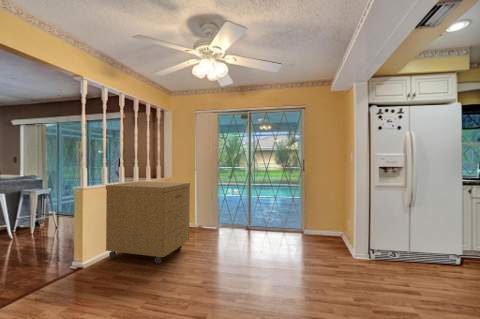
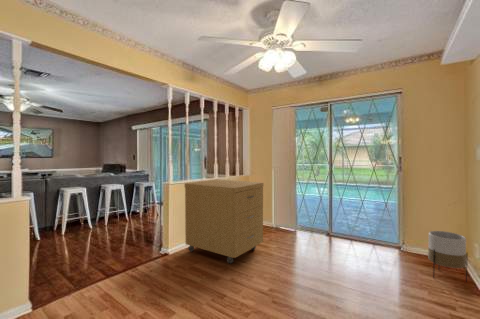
planter: none [324,216,349,254] -> present [428,231,468,282]

